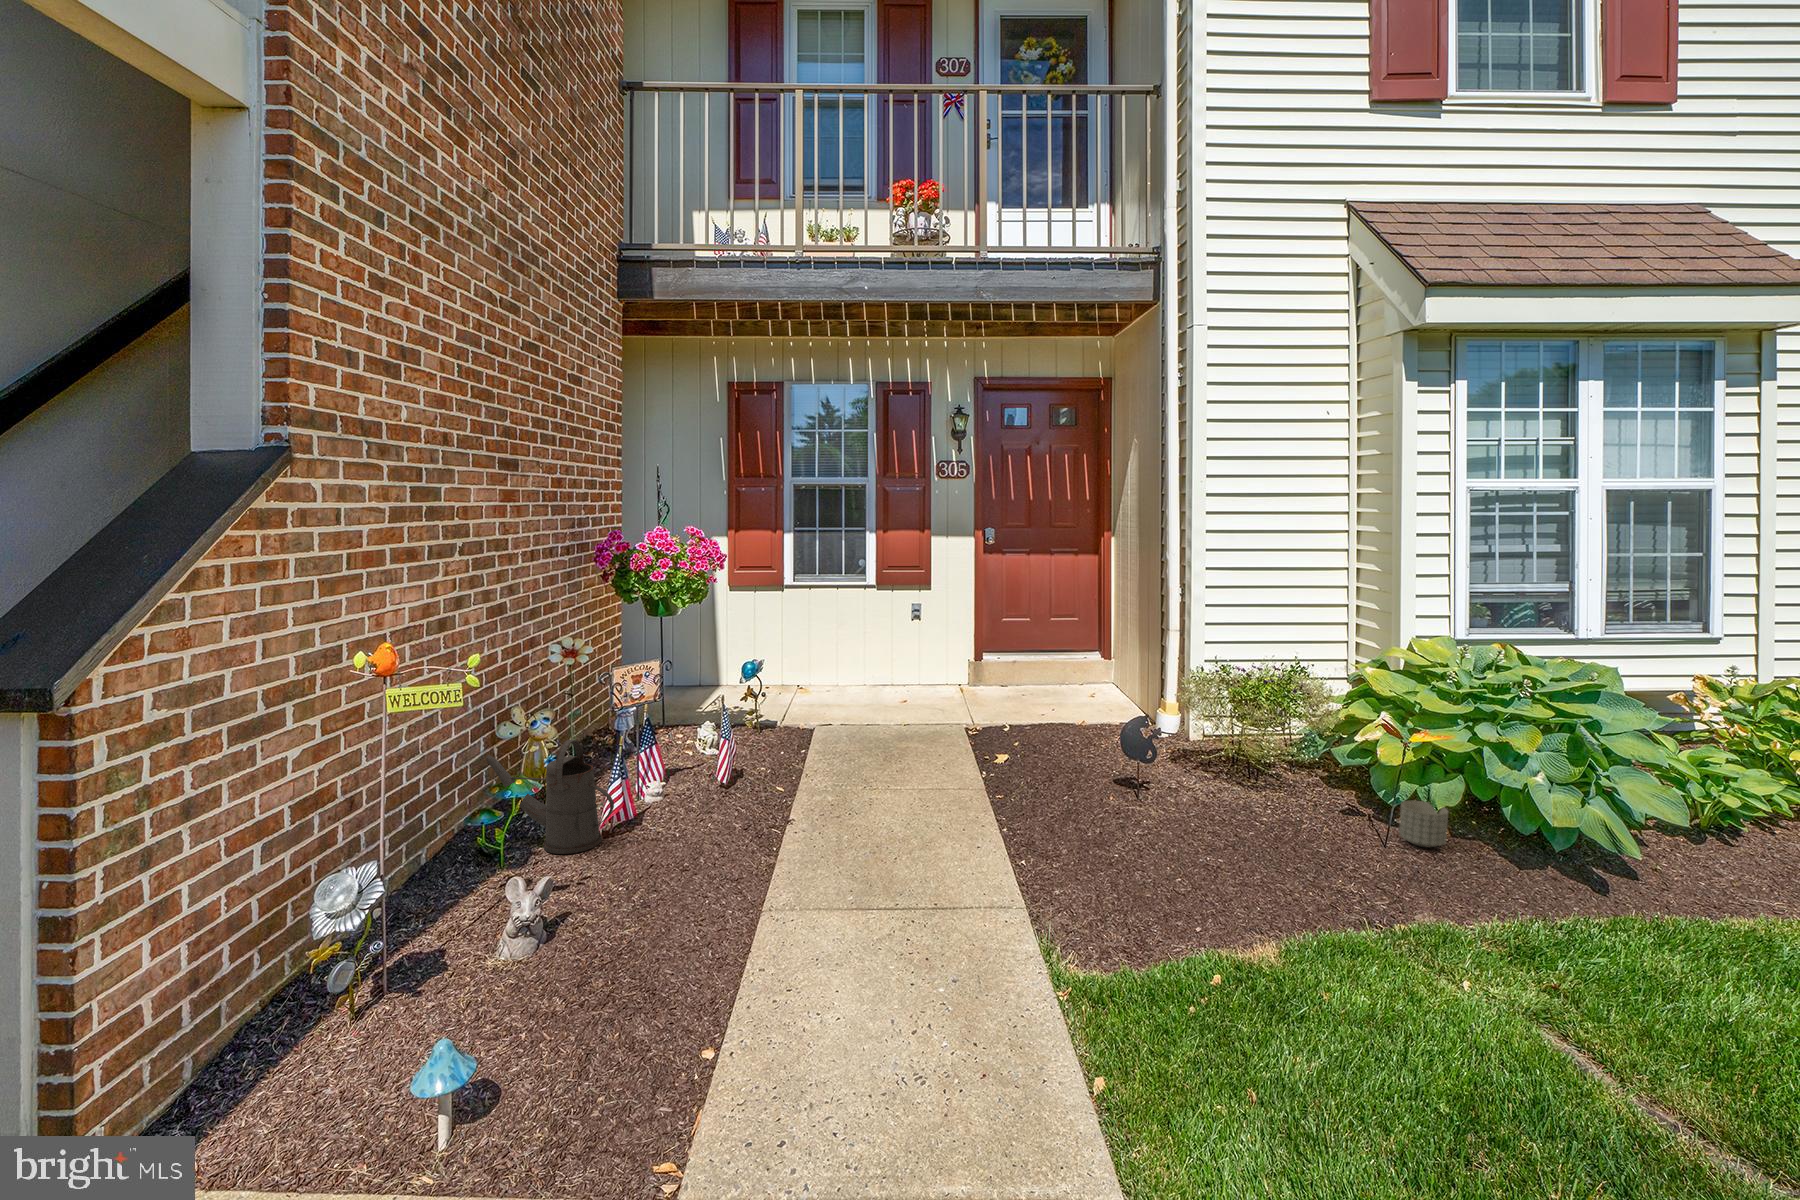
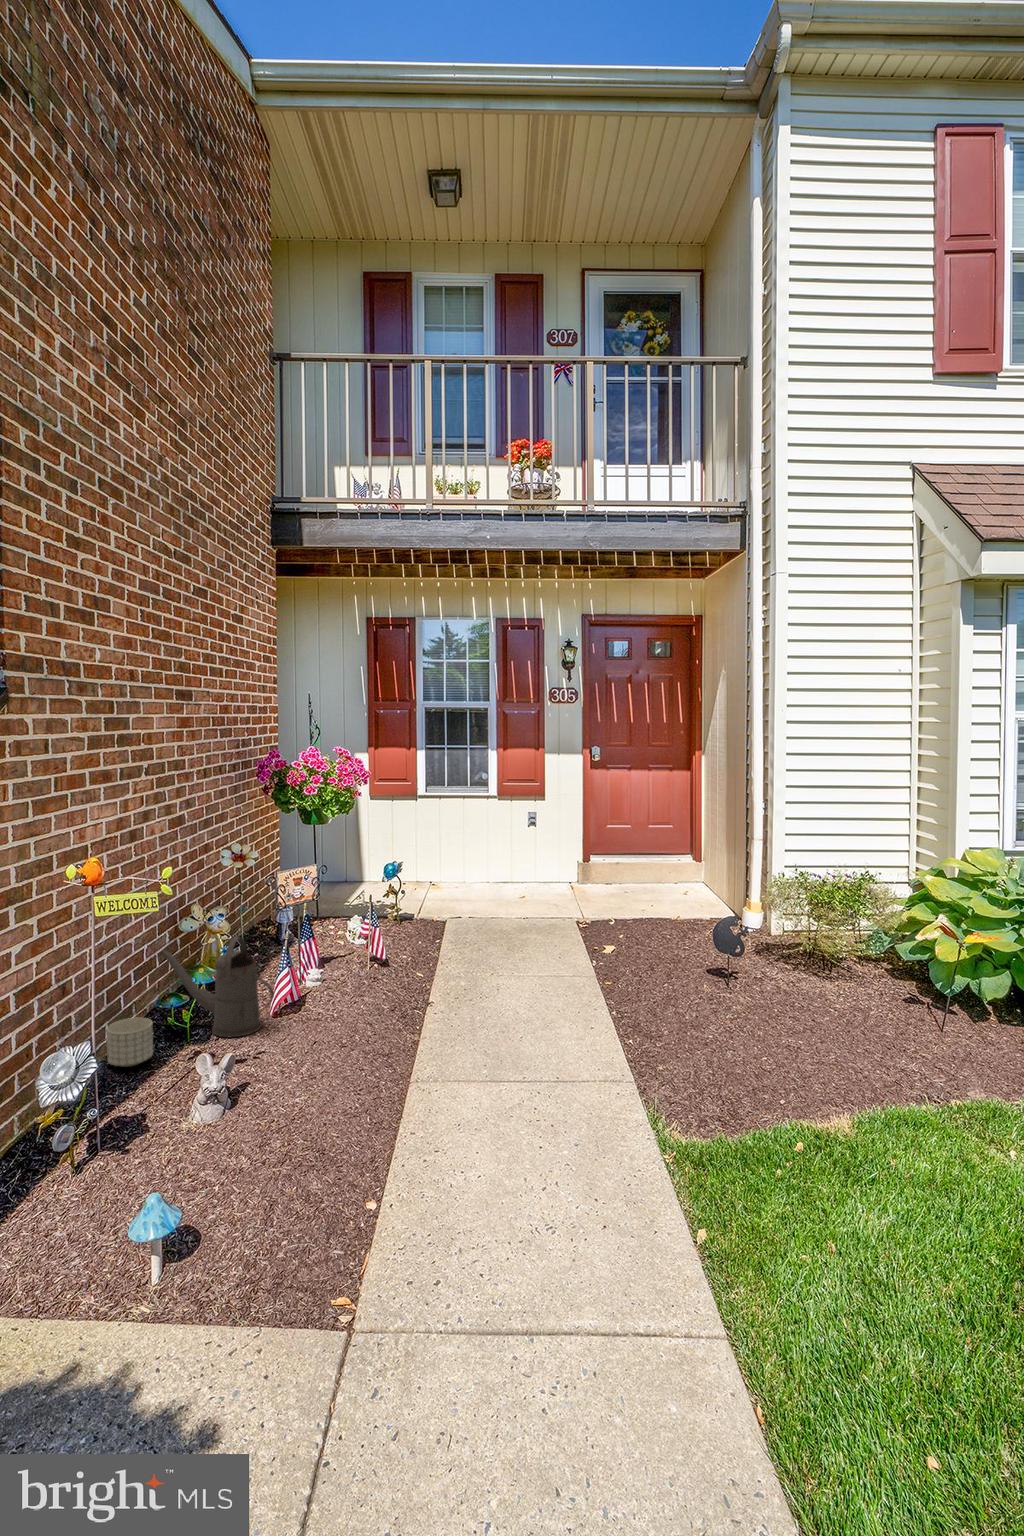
planter: present [1399,801,1448,848] -> present [107,1018,153,1067]

